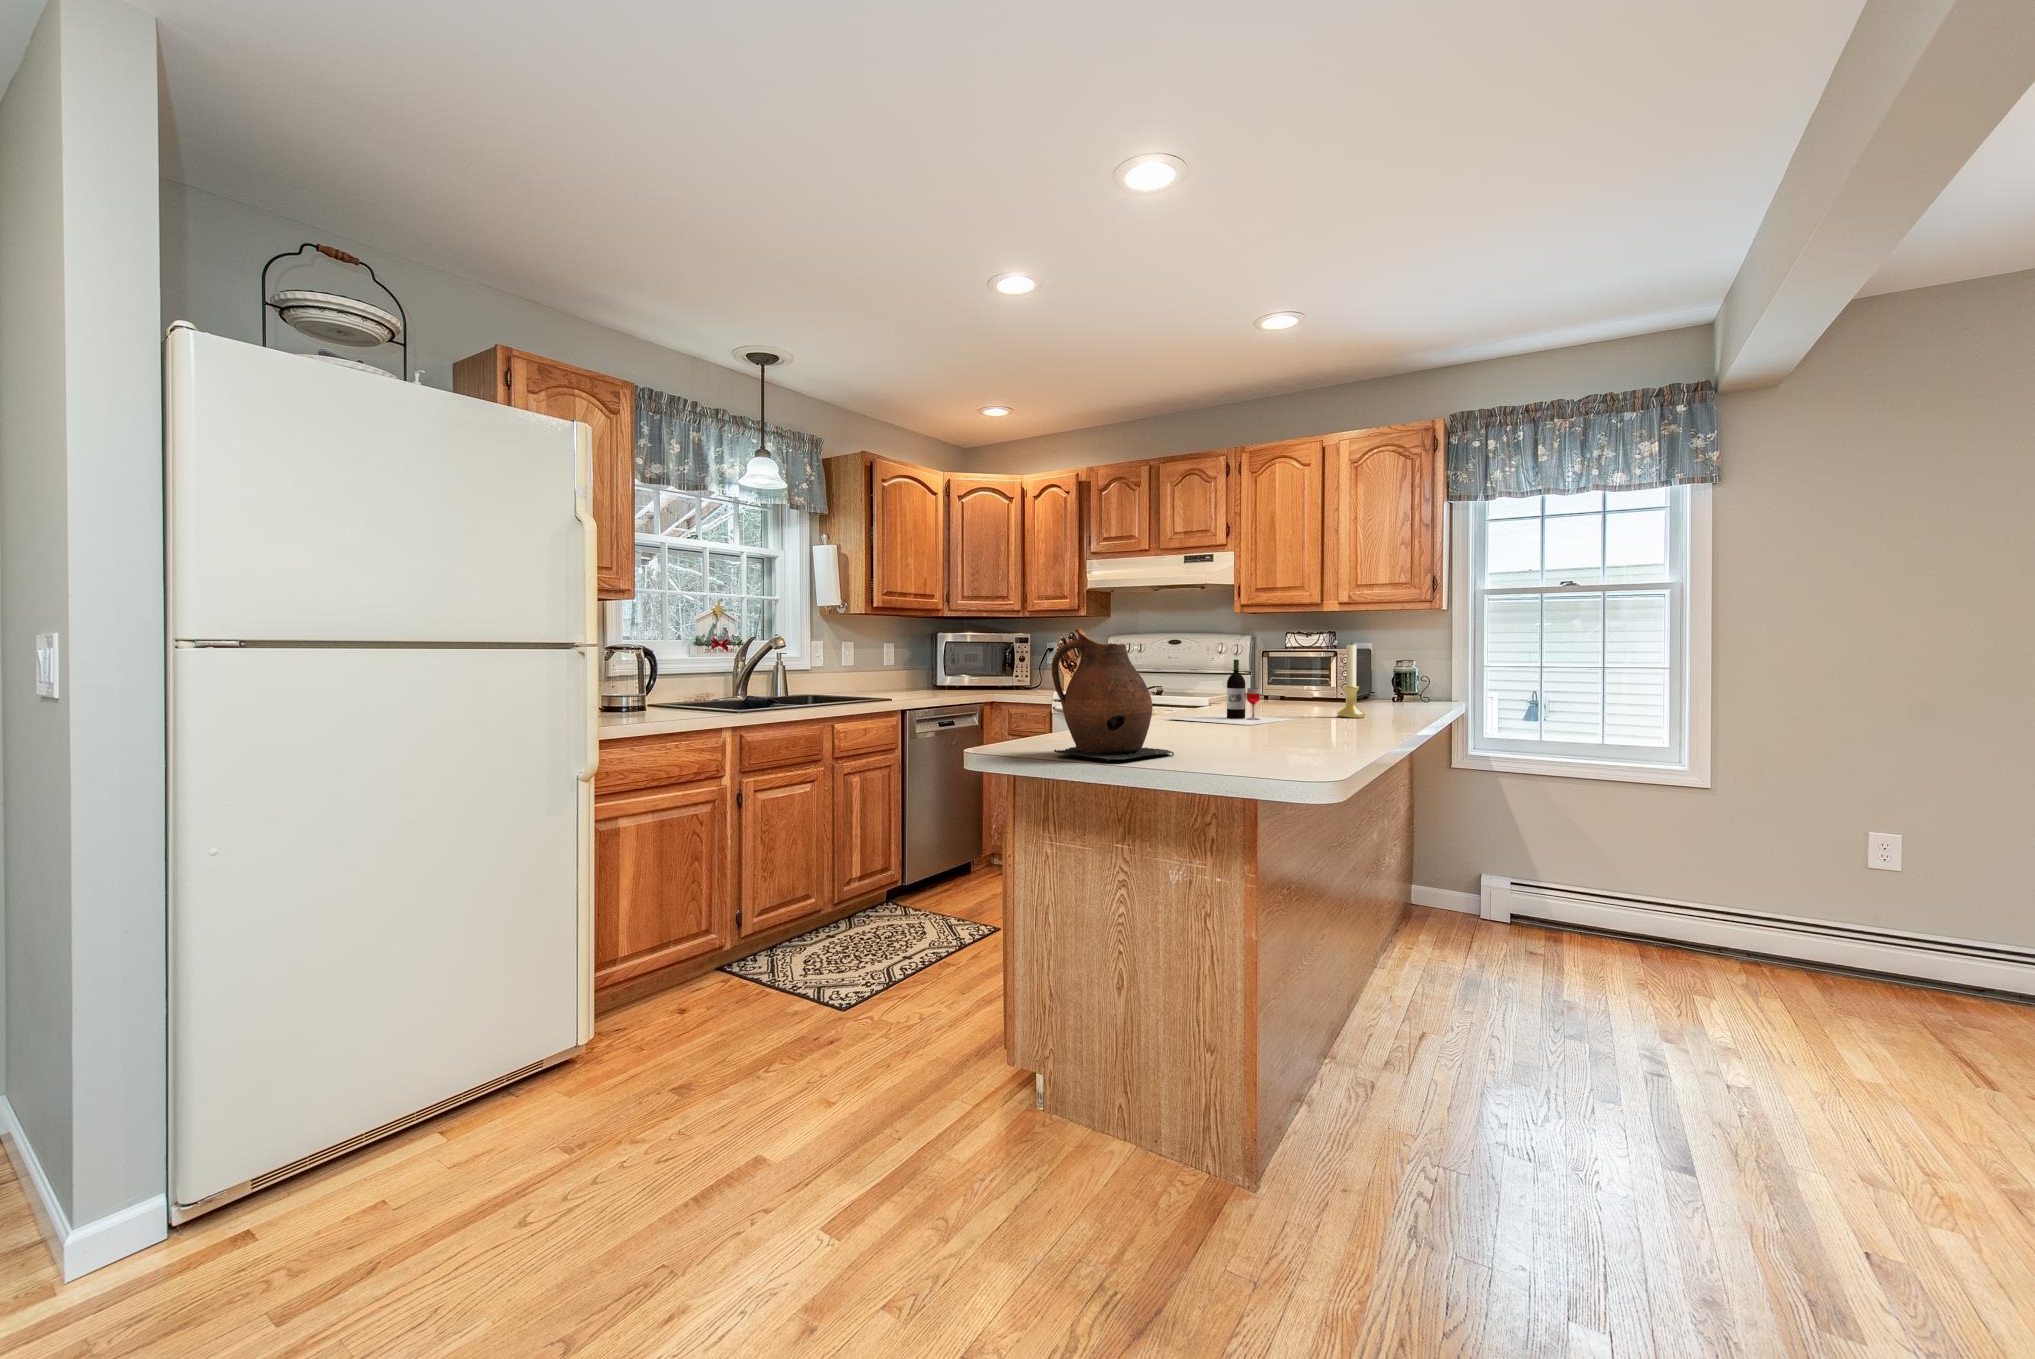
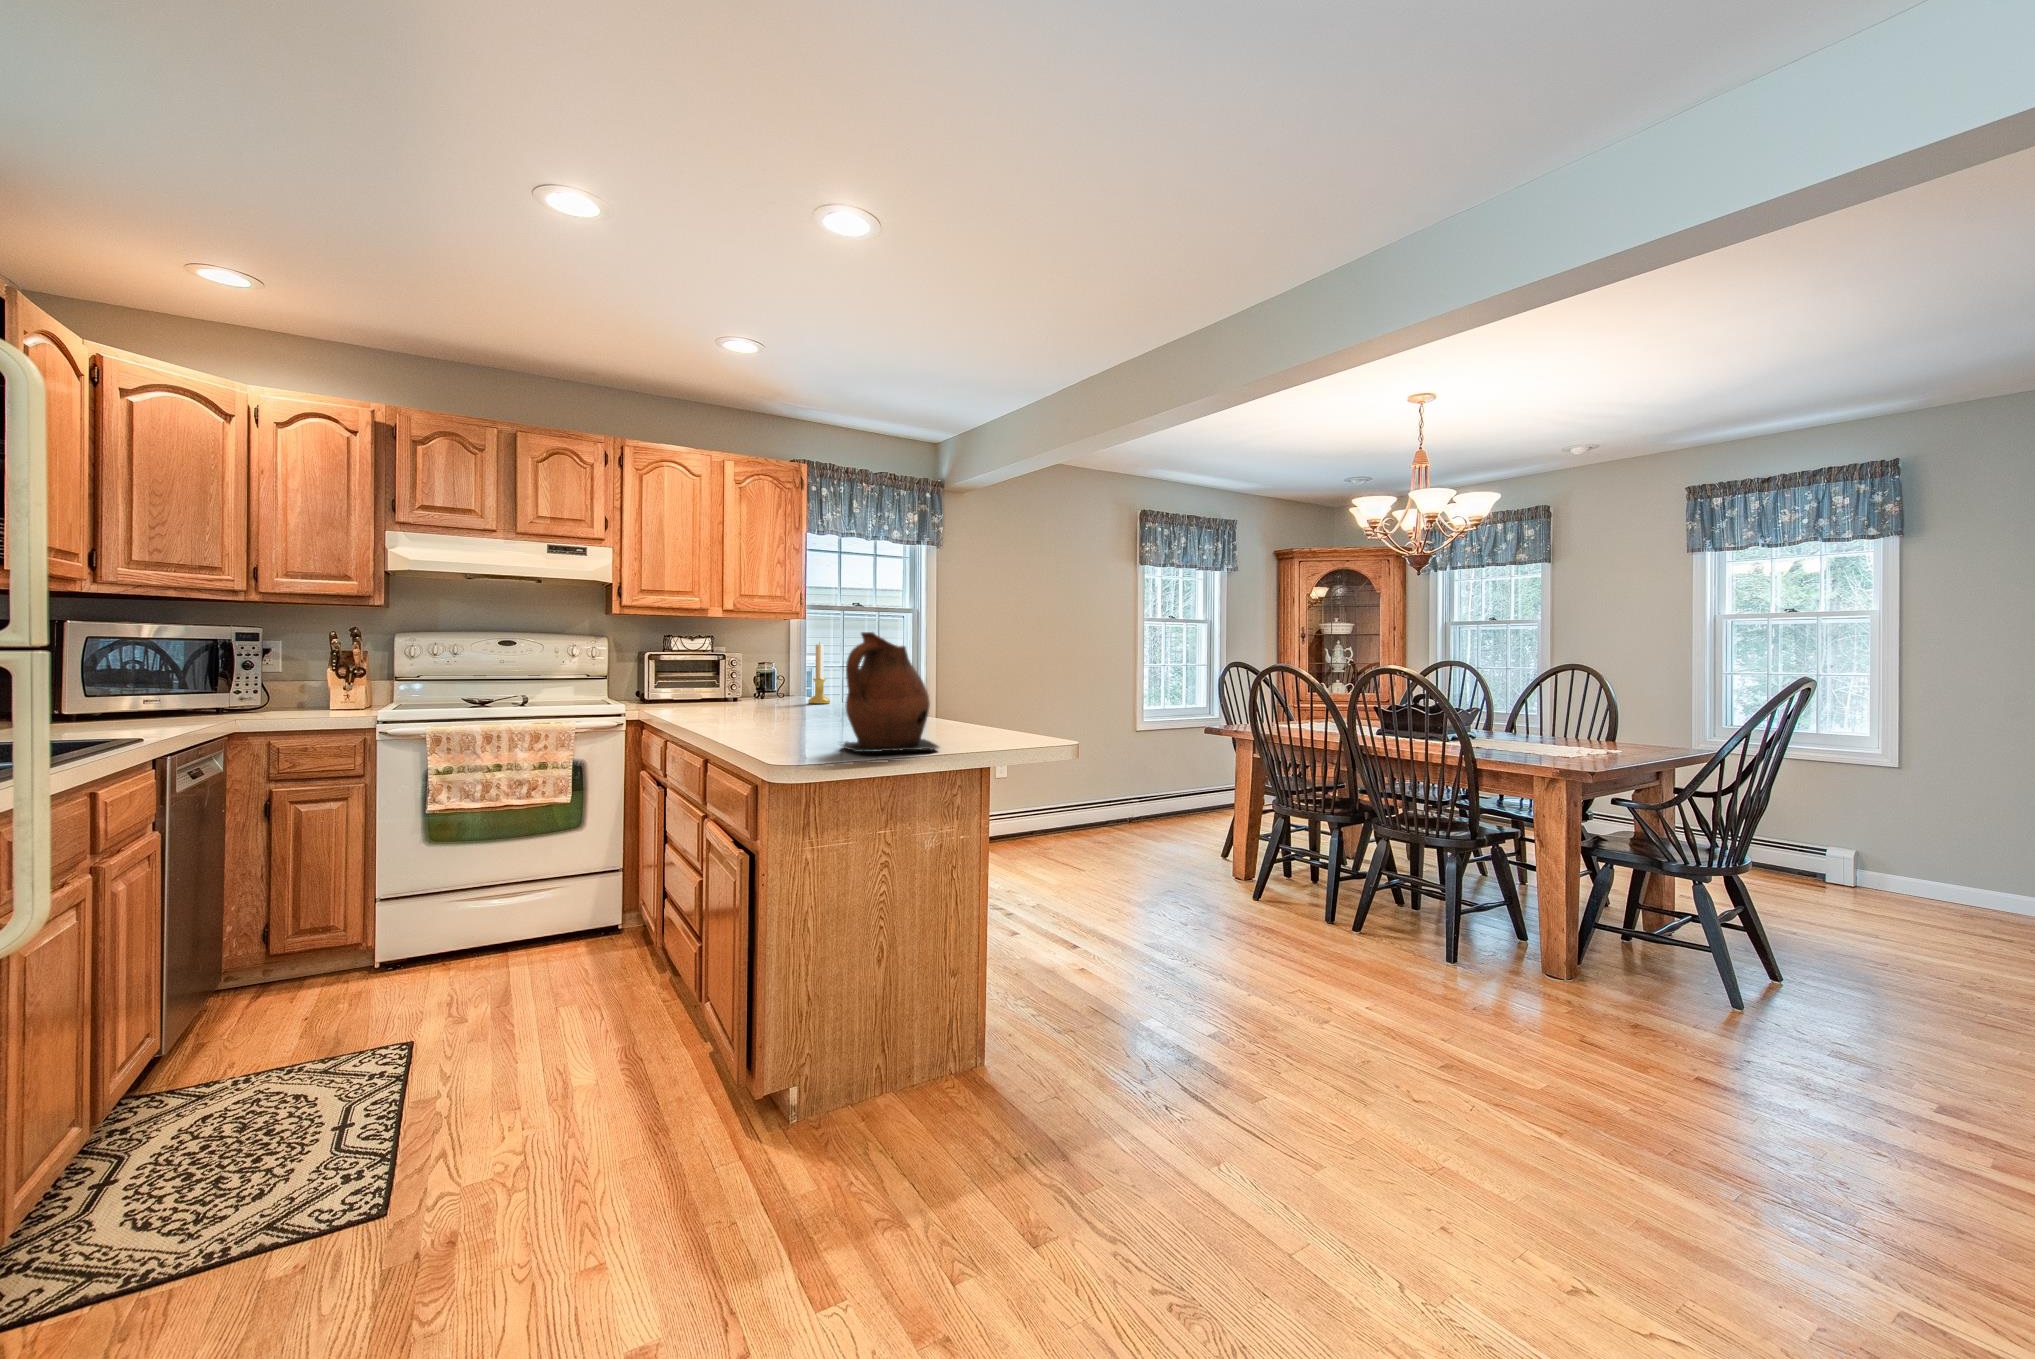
wine bottle: present [1170,660,1293,725] -> none [705,658,802,718]

